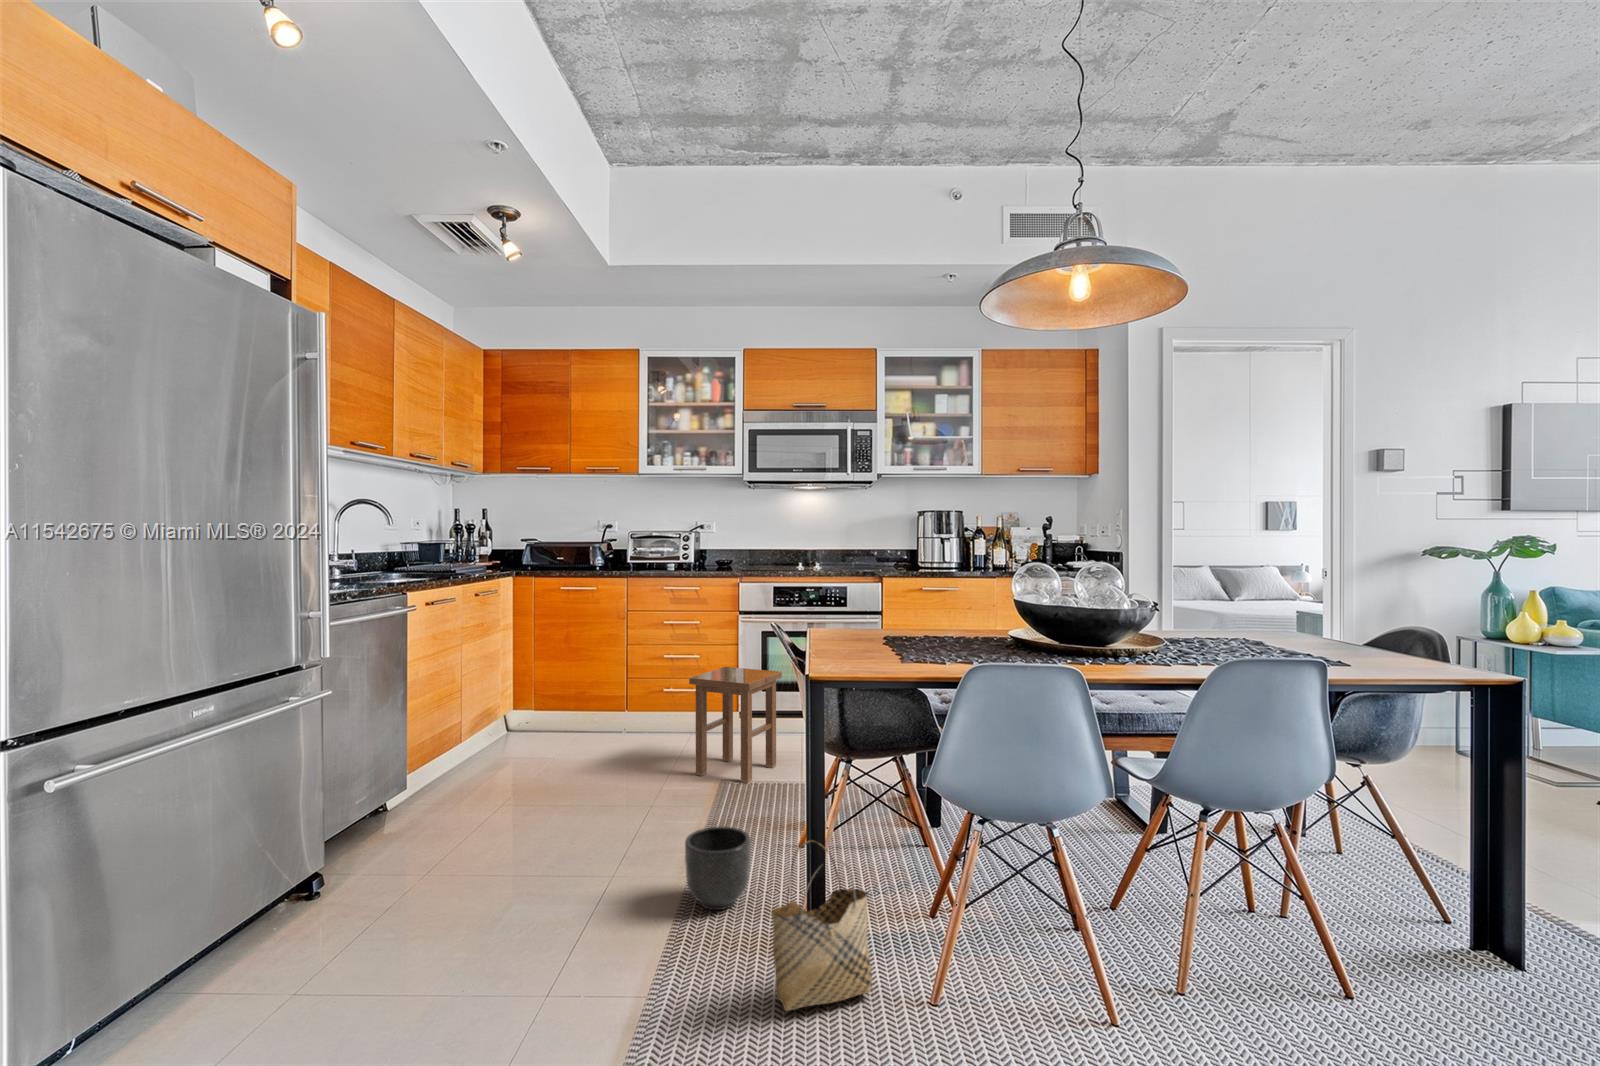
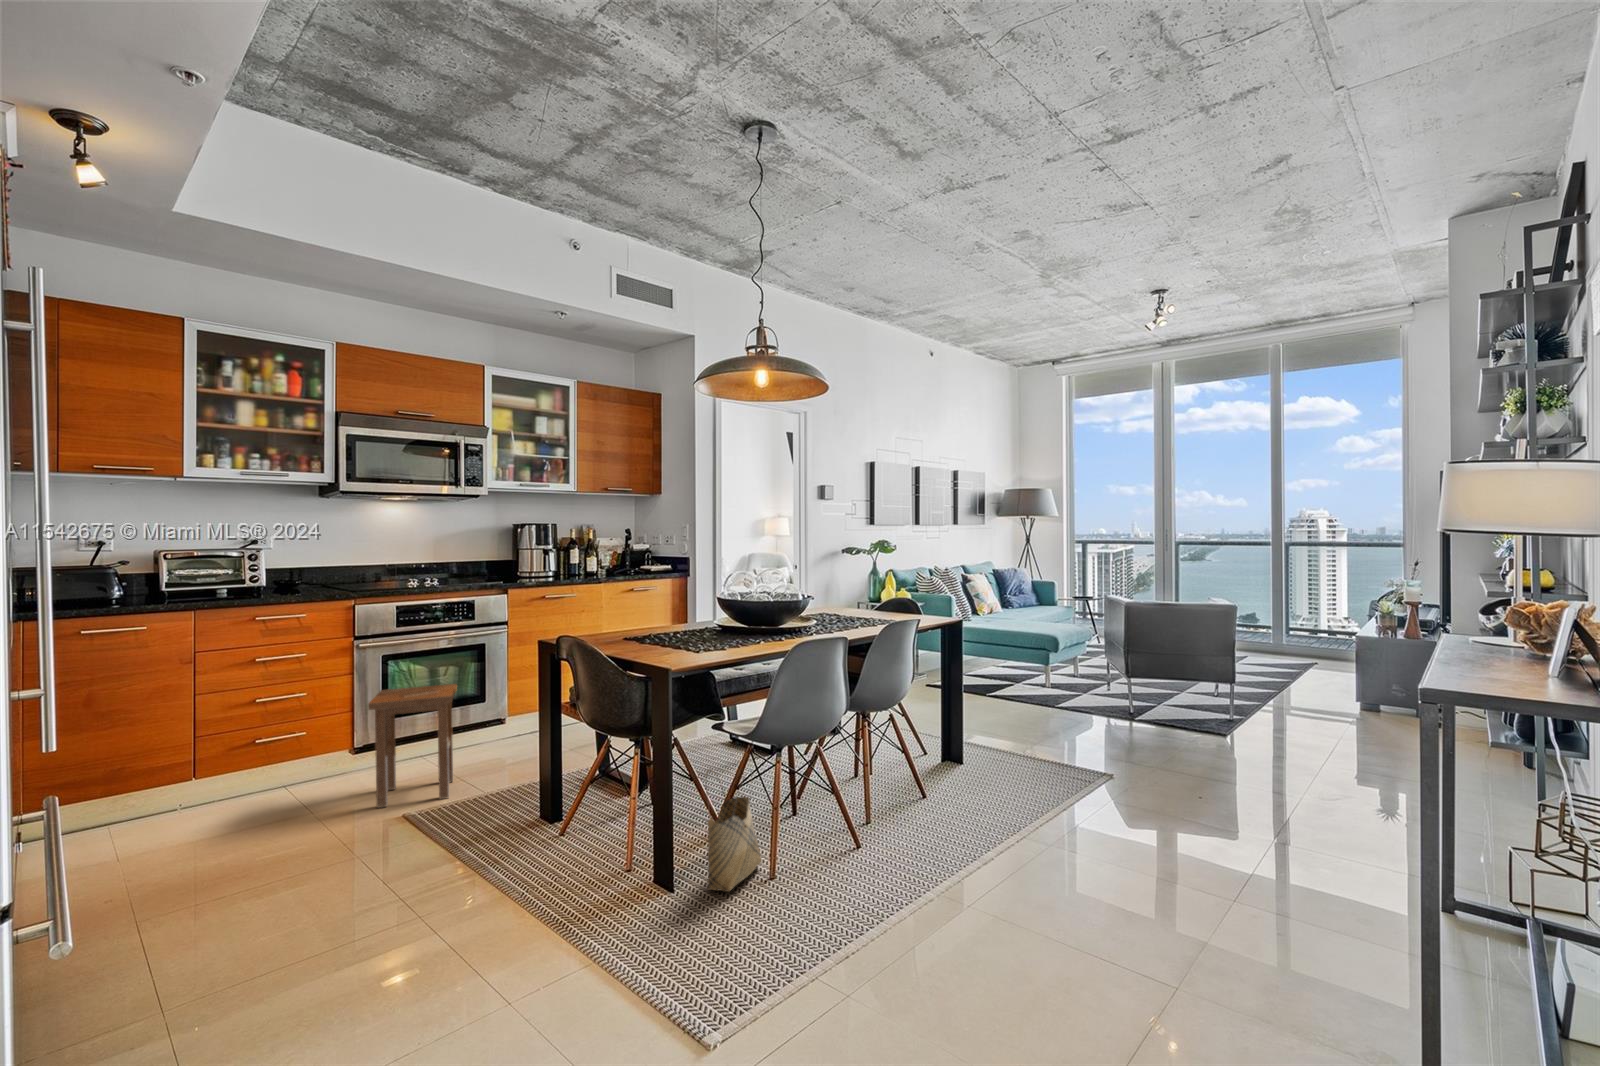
planter: present [685,826,751,910] -> none [541,803,602,877]

